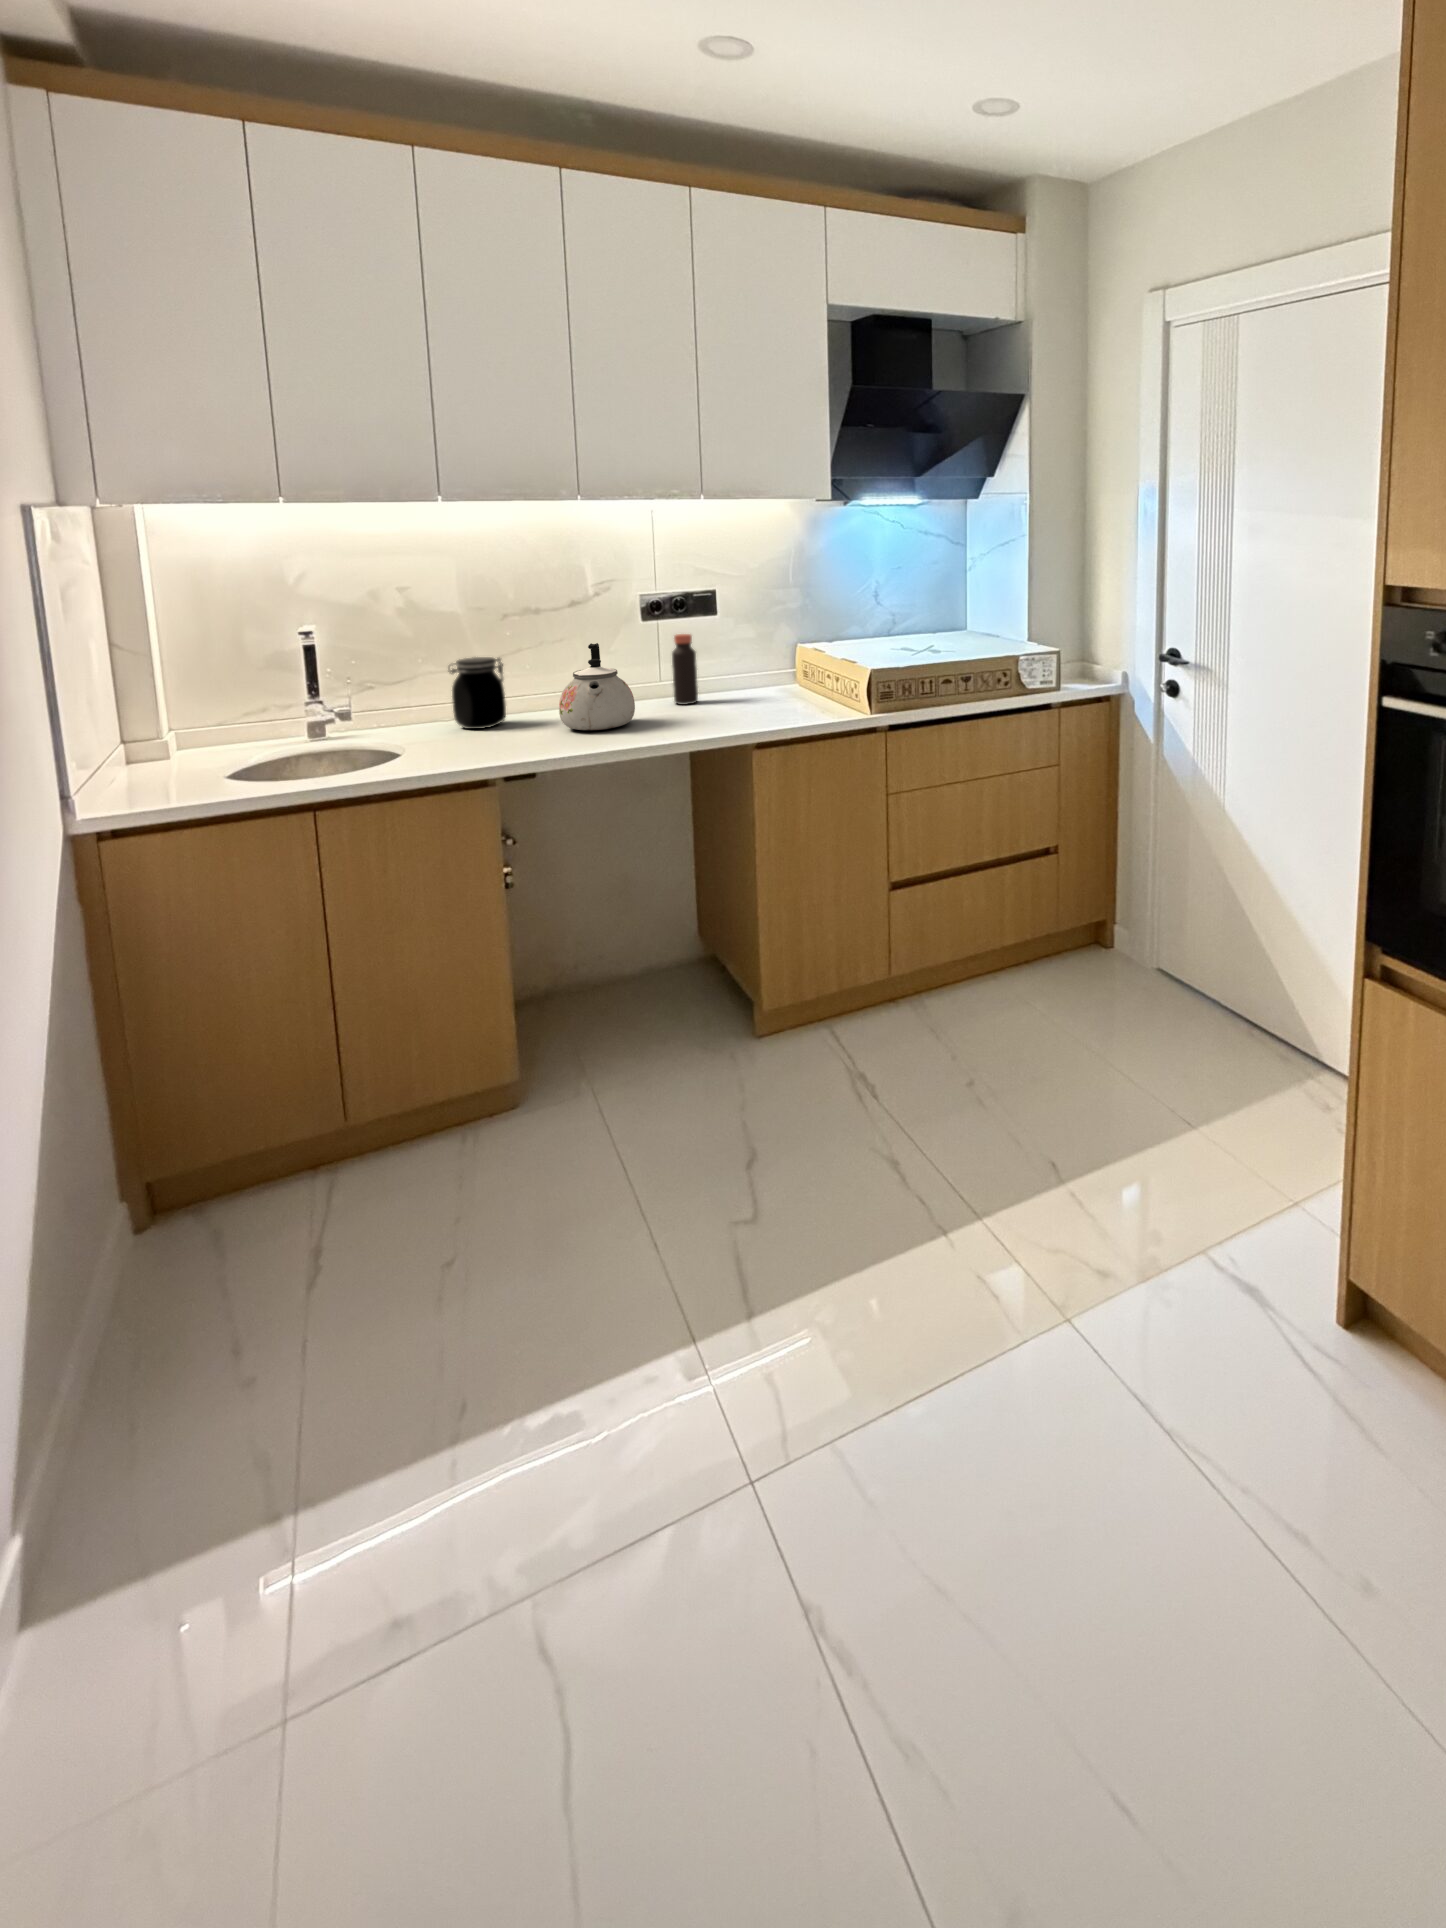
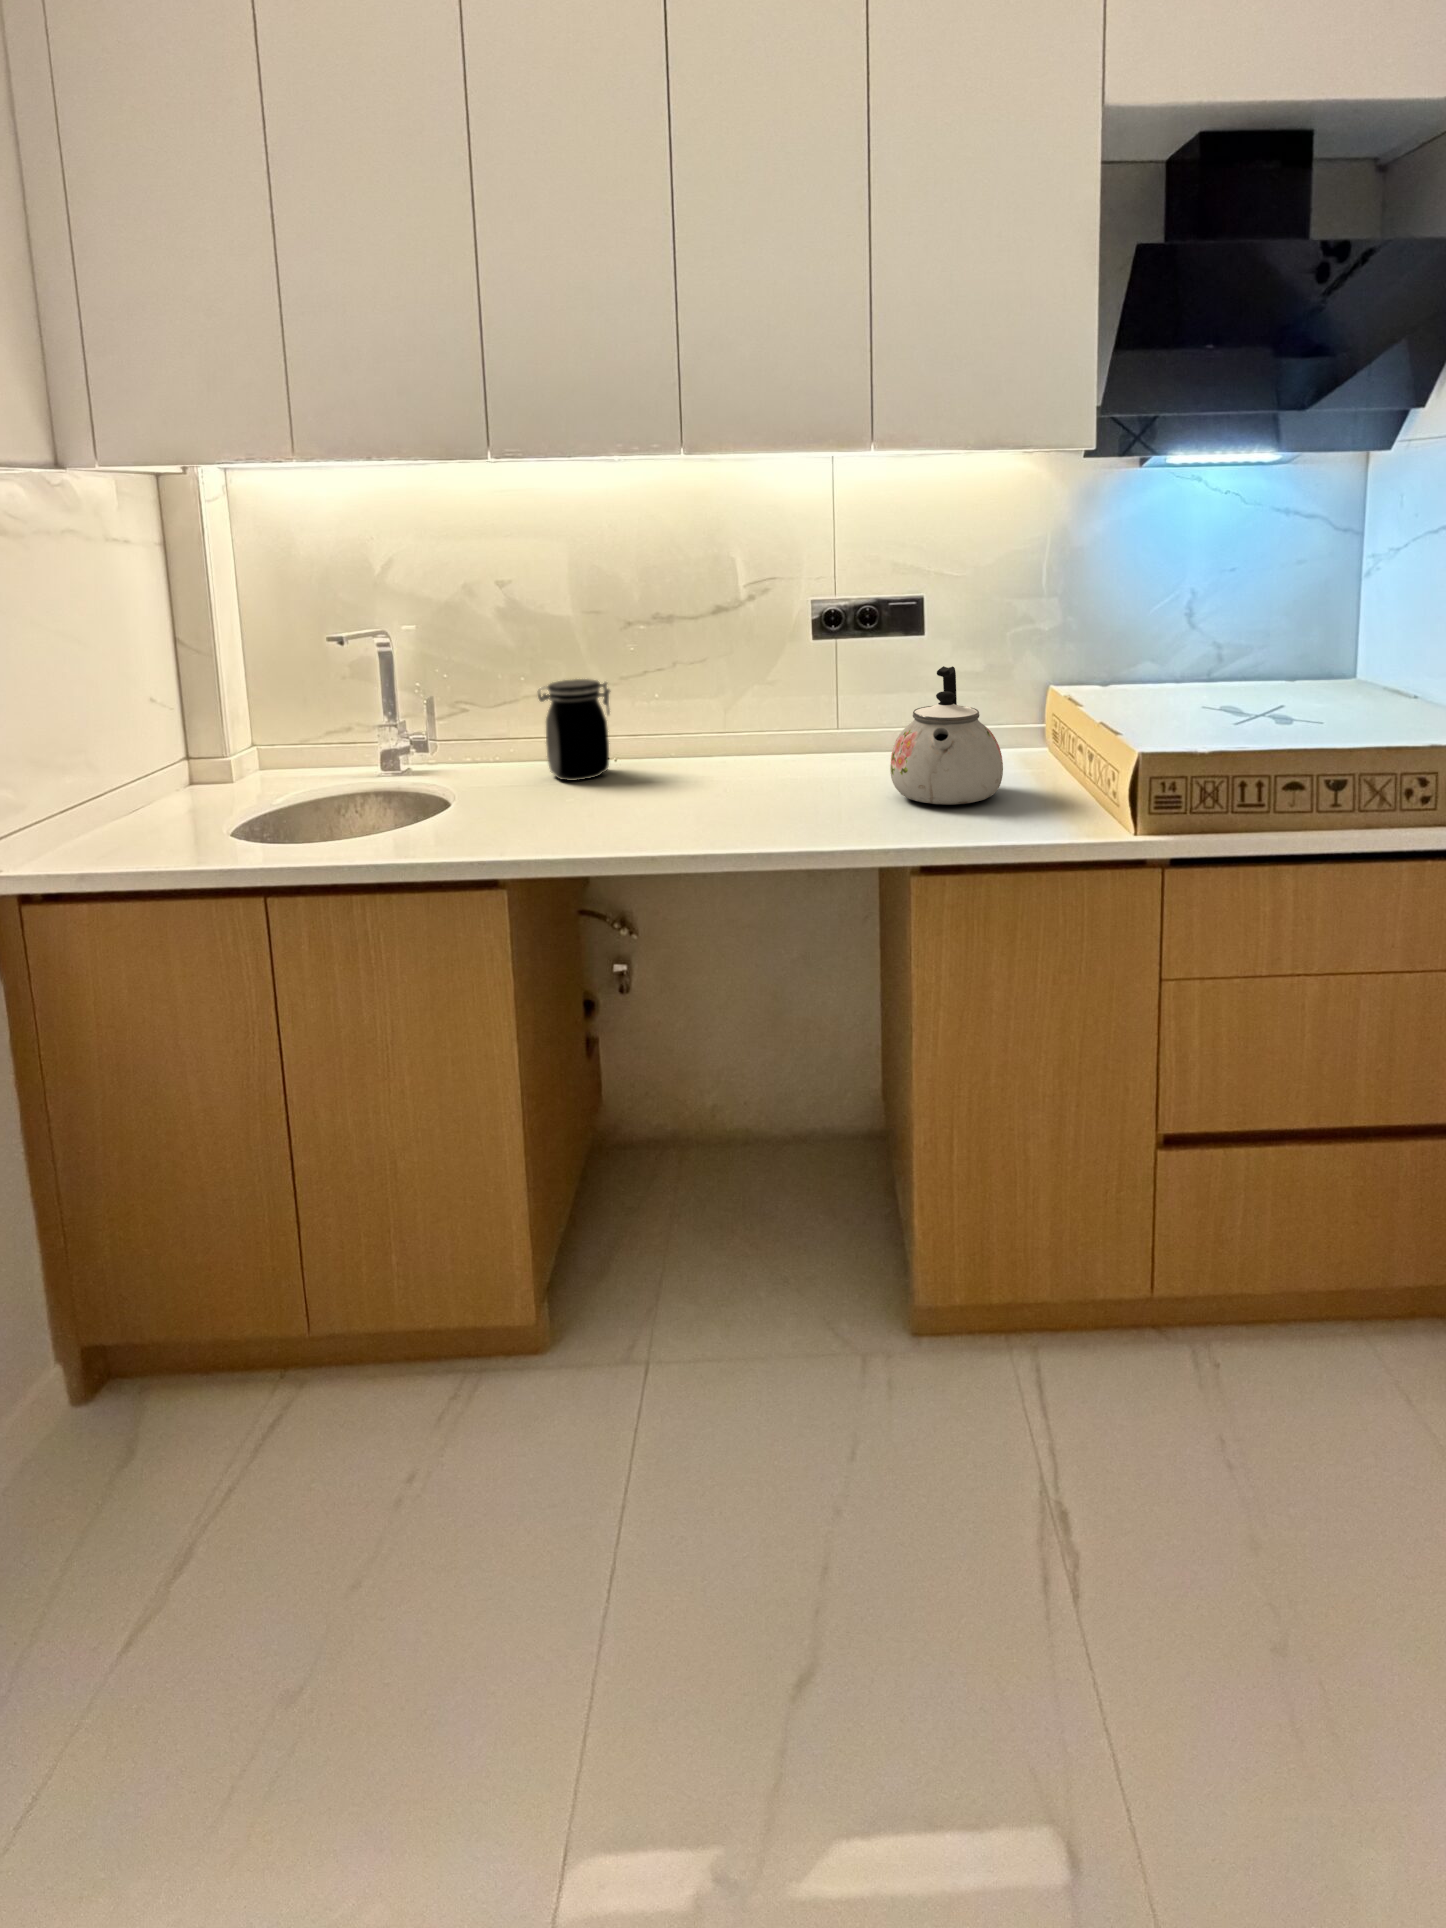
bottle: present [672,634,698,705] -> none [844,662,881,770]
kettle: present [559,643,635,730] -> present [890,666,1003,805]

